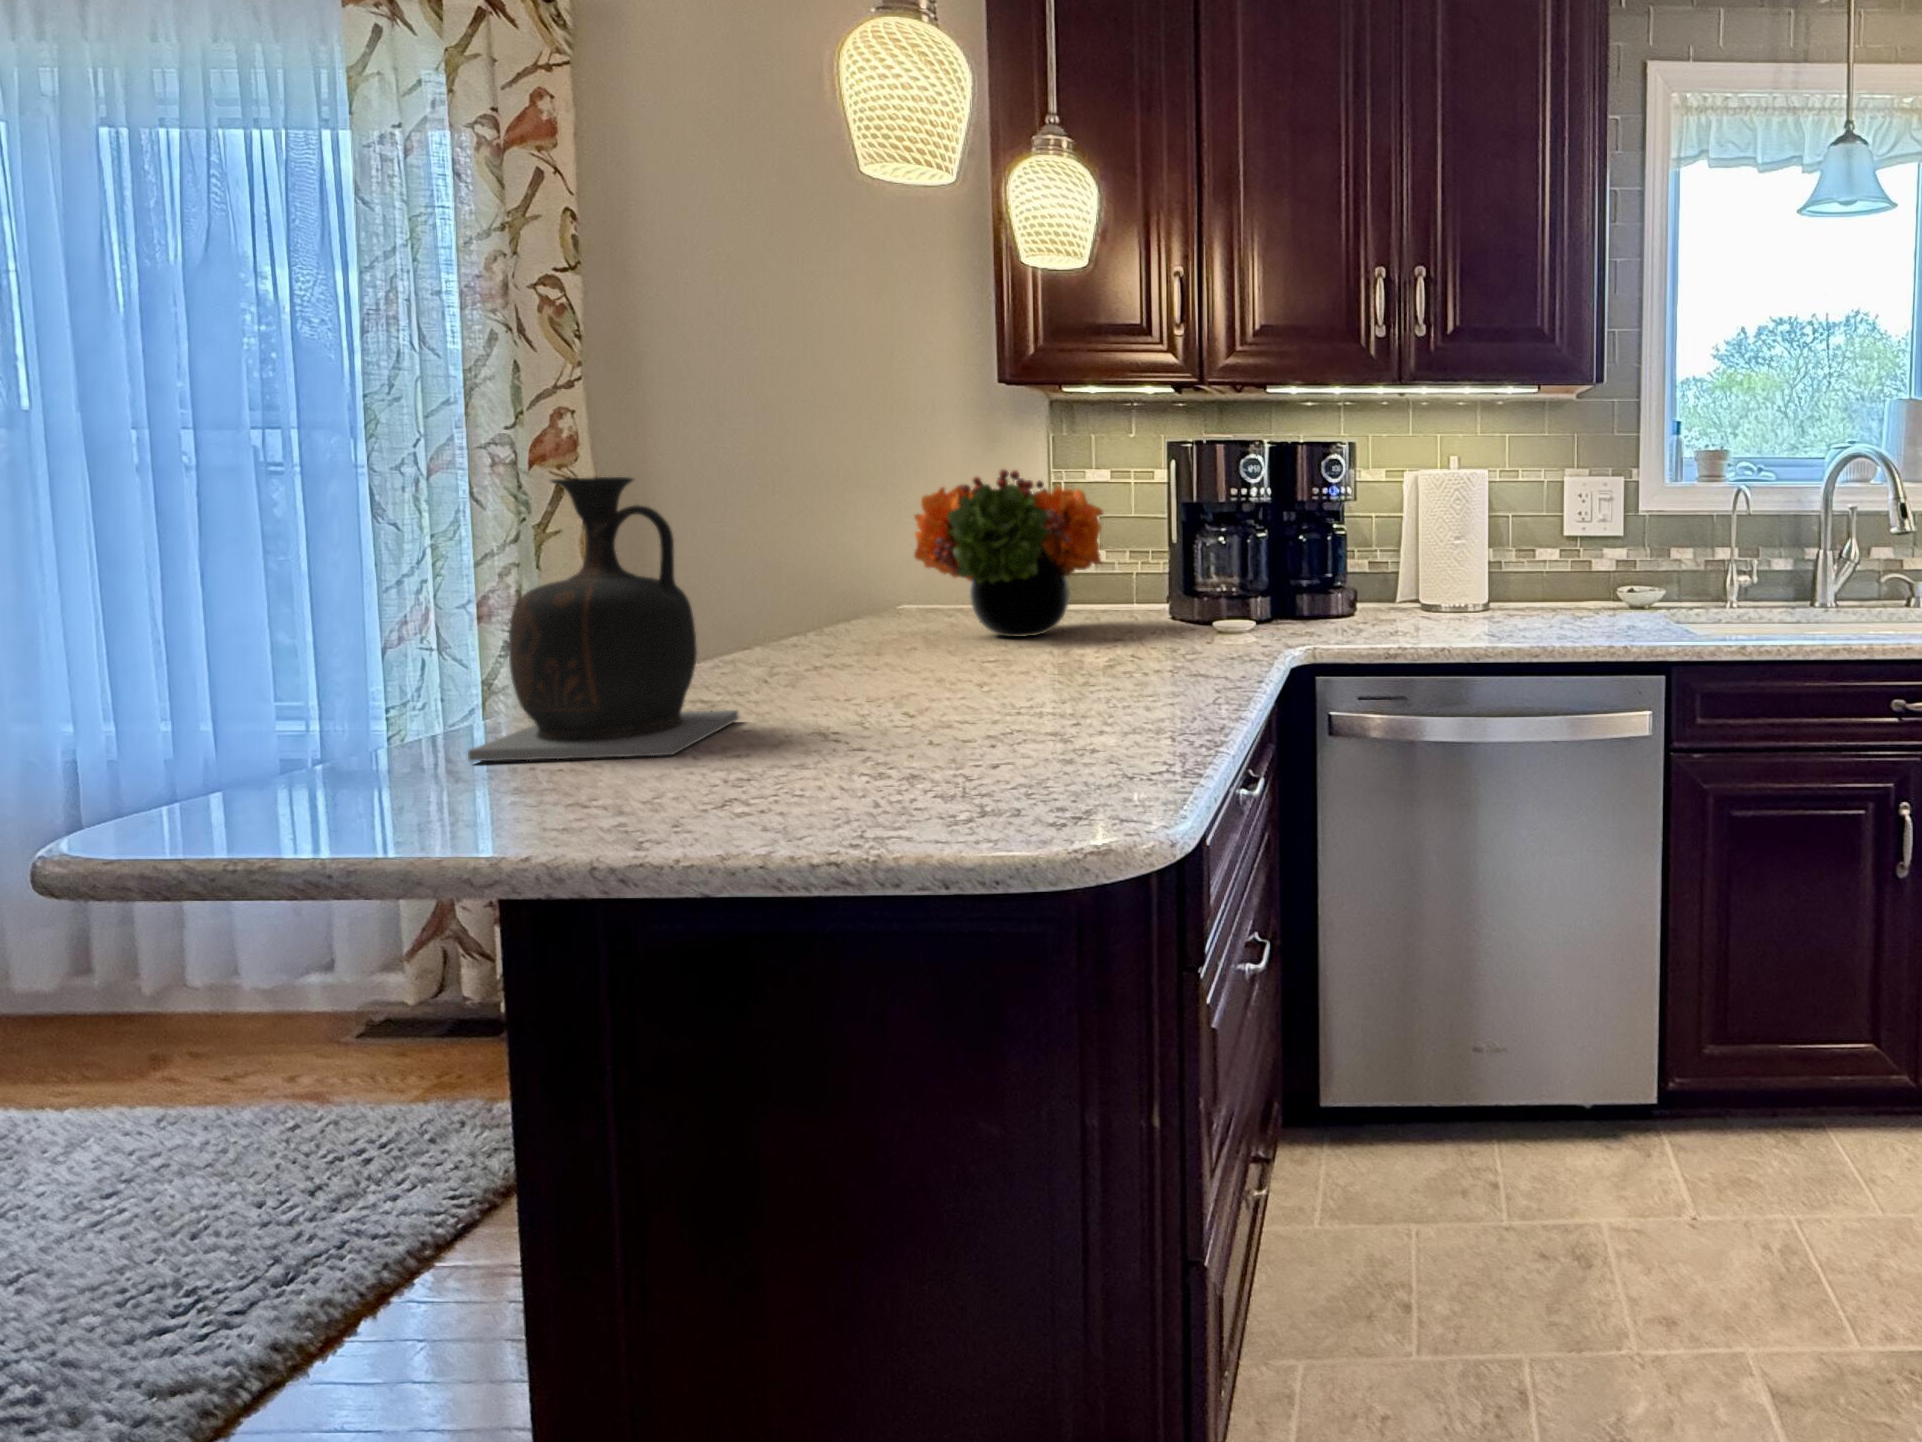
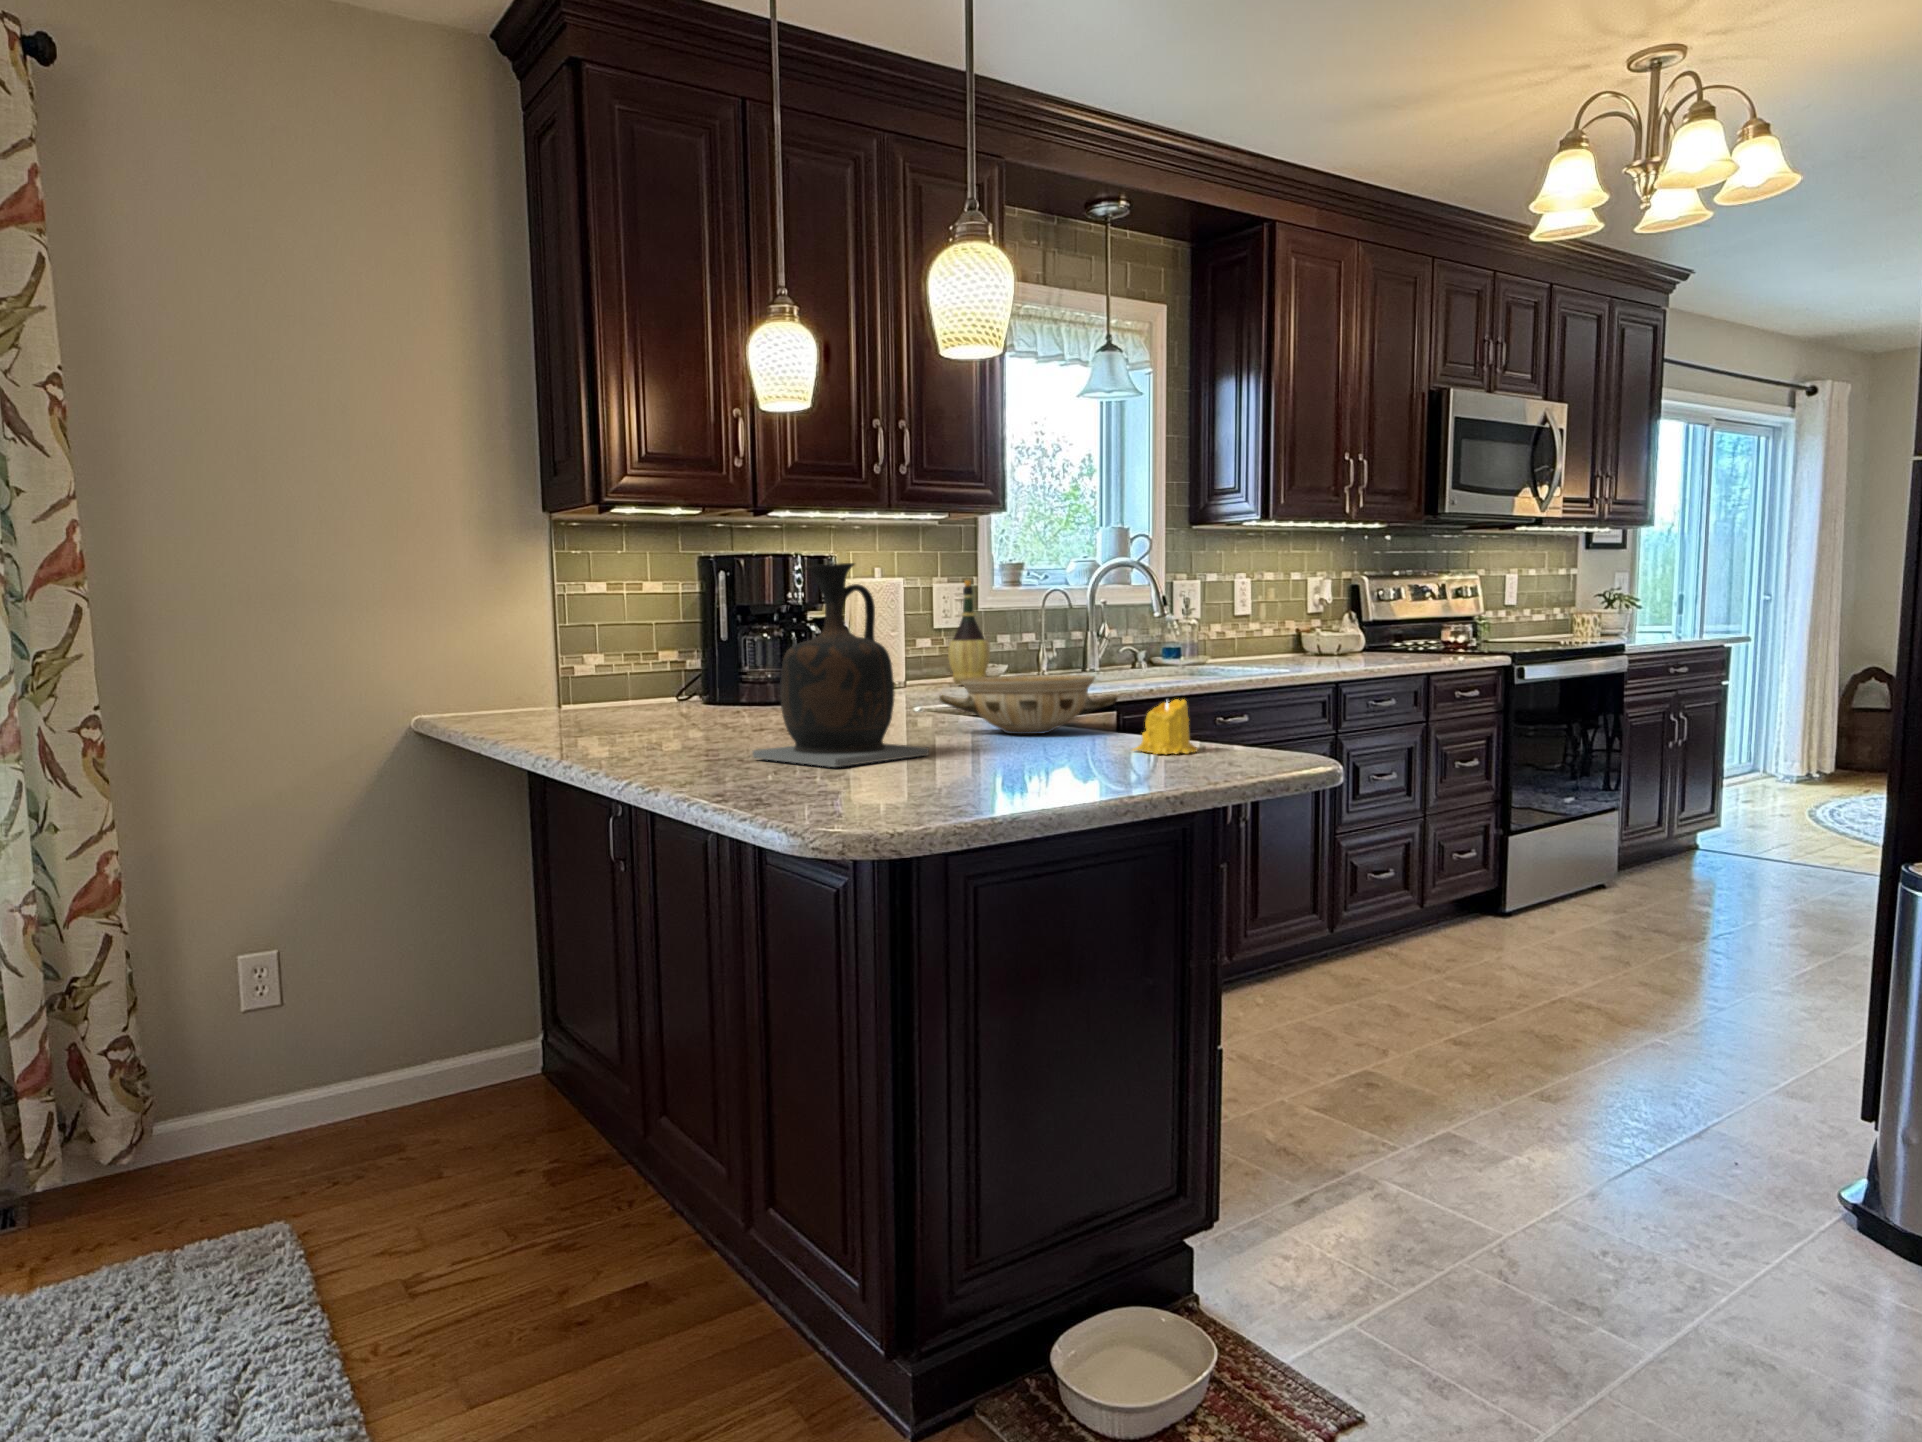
flower arrangement: present [914,469,1103,637] -> none [598,575,742,717]
wine bottle: none [1529,475,1586,616] -> present [948,580,990,684]
ceramic bowl: none [923,634,1133,732] -> present [939,675,1117,734]
candle: none [784,721,891,826] -> present [1133,699,1198,755]

